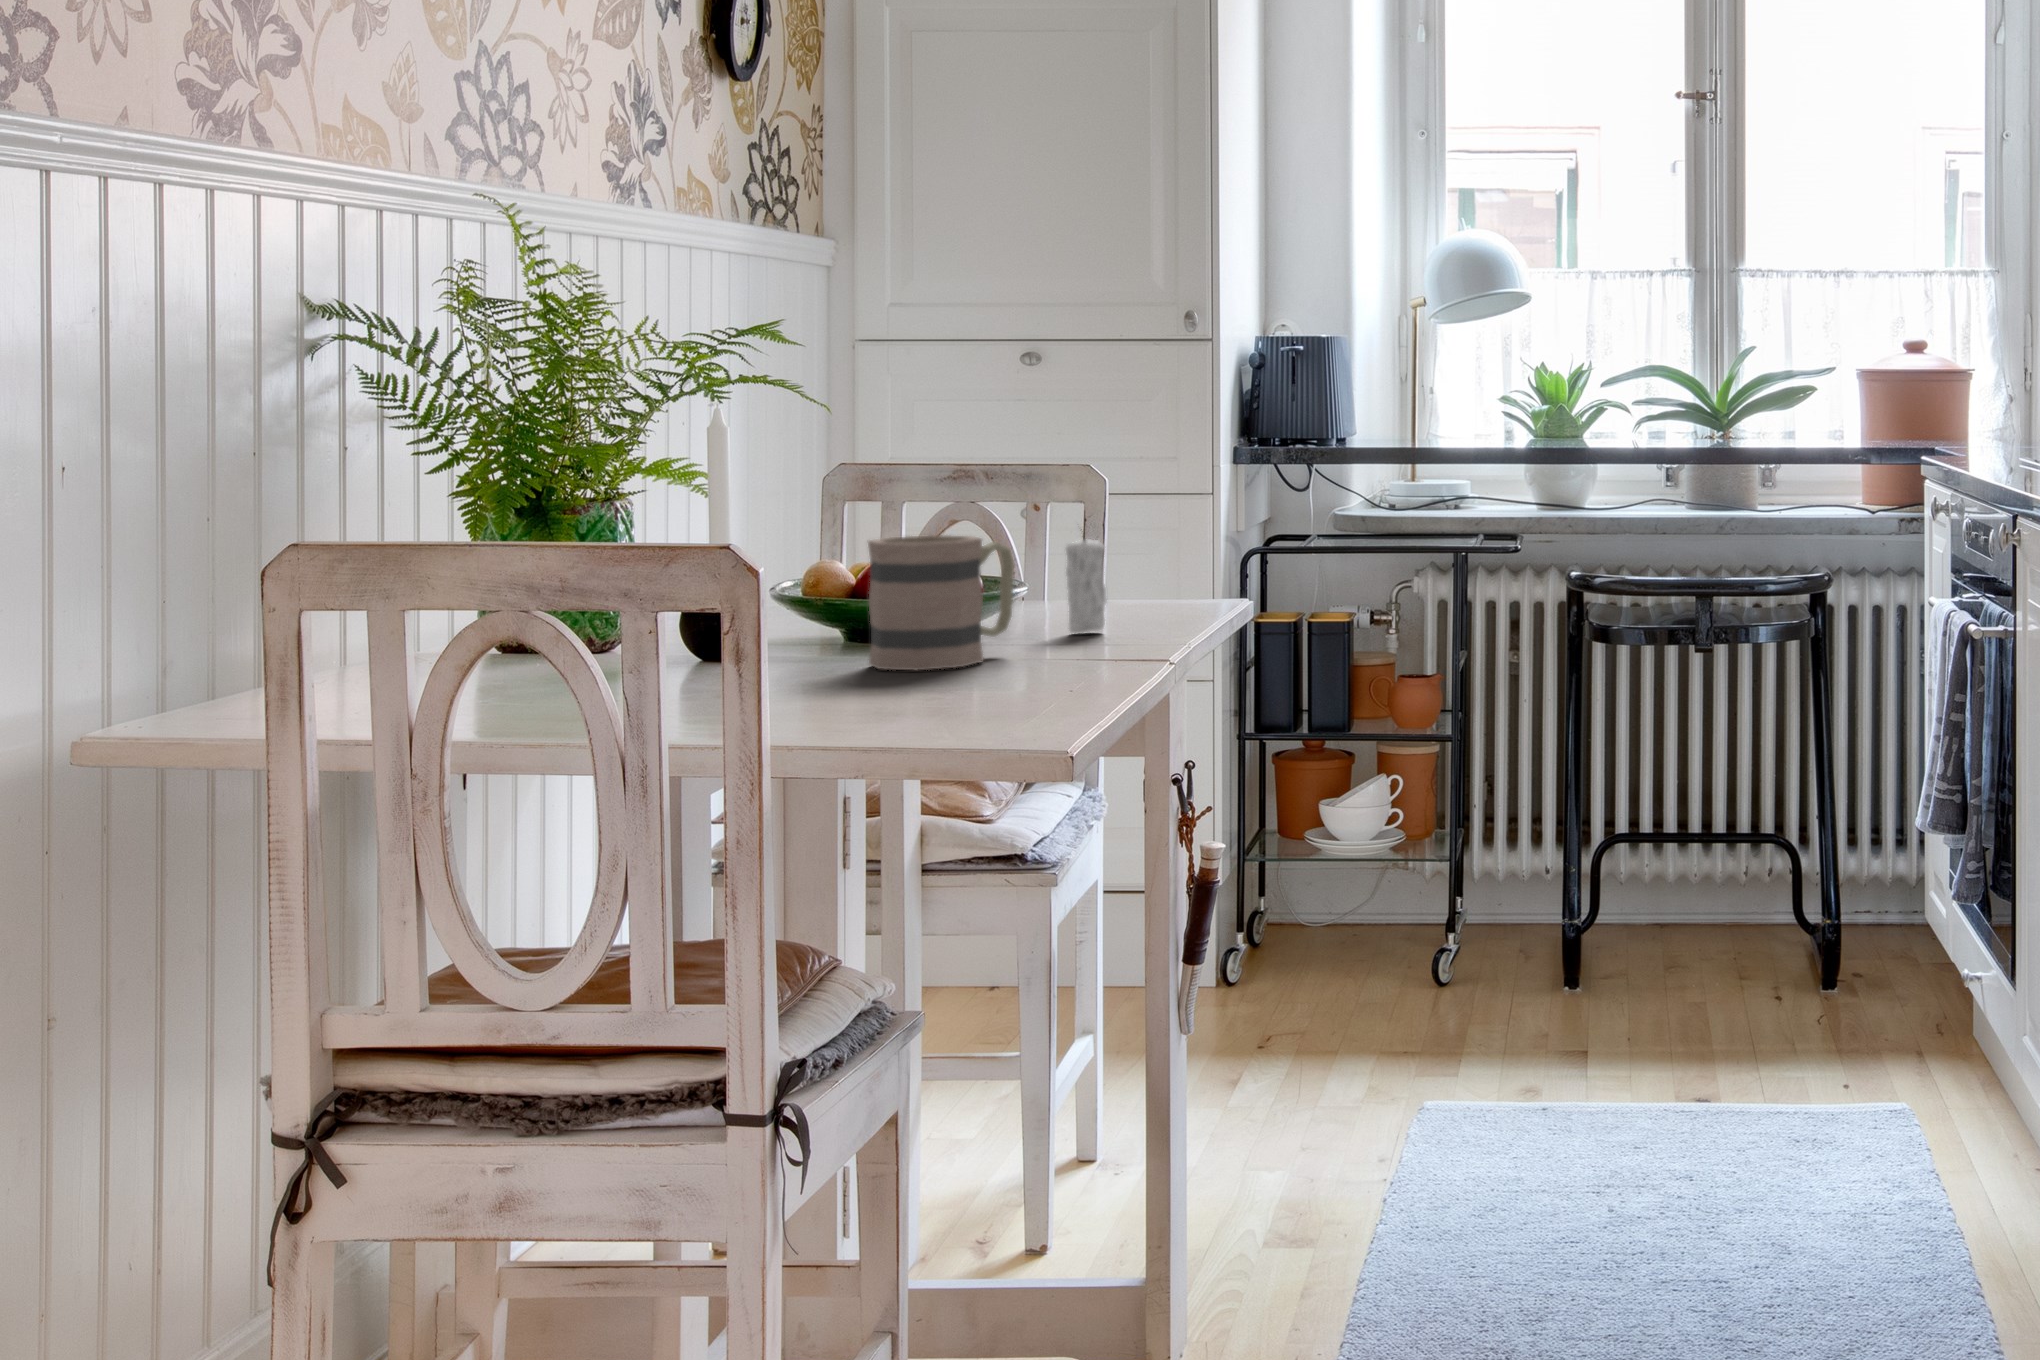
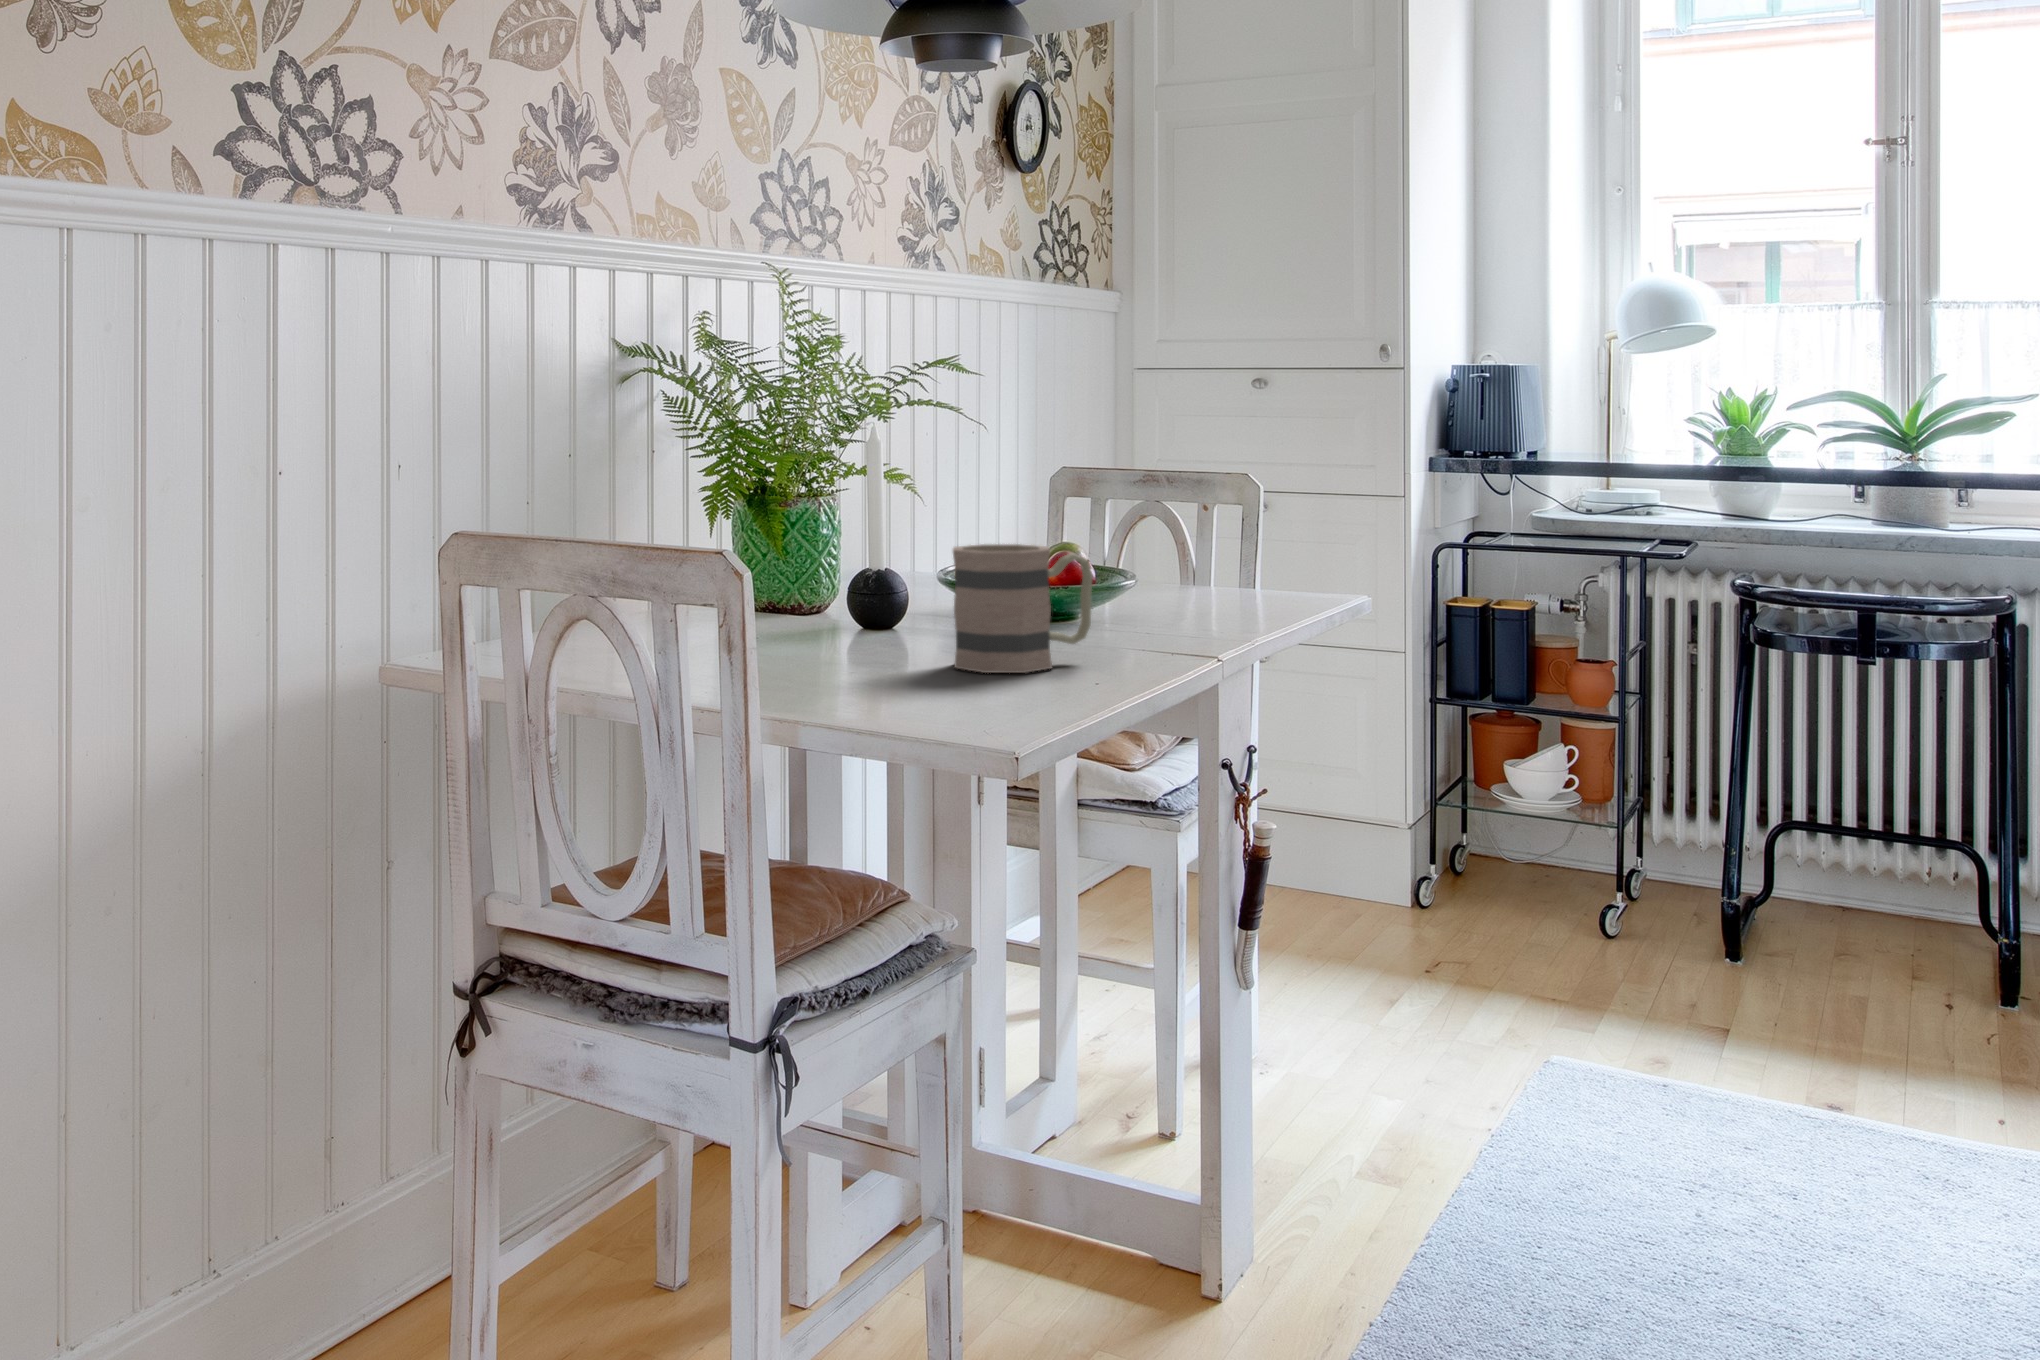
candle: present [1066,538,1107,633] -> none [1168,536,1208,645]

